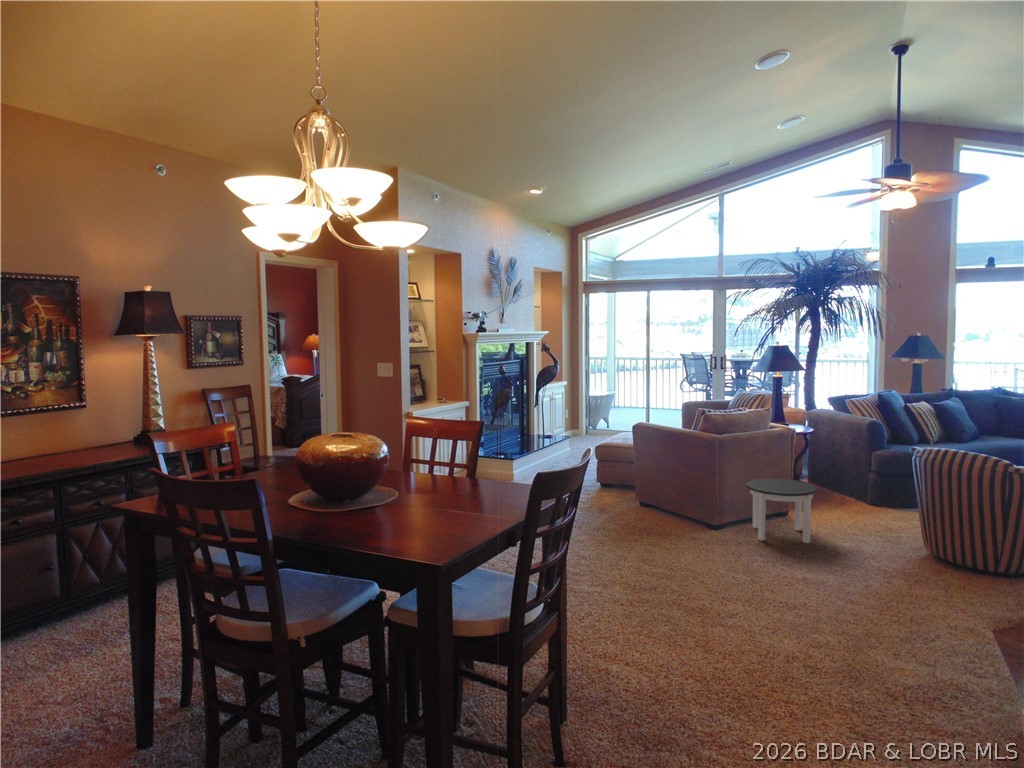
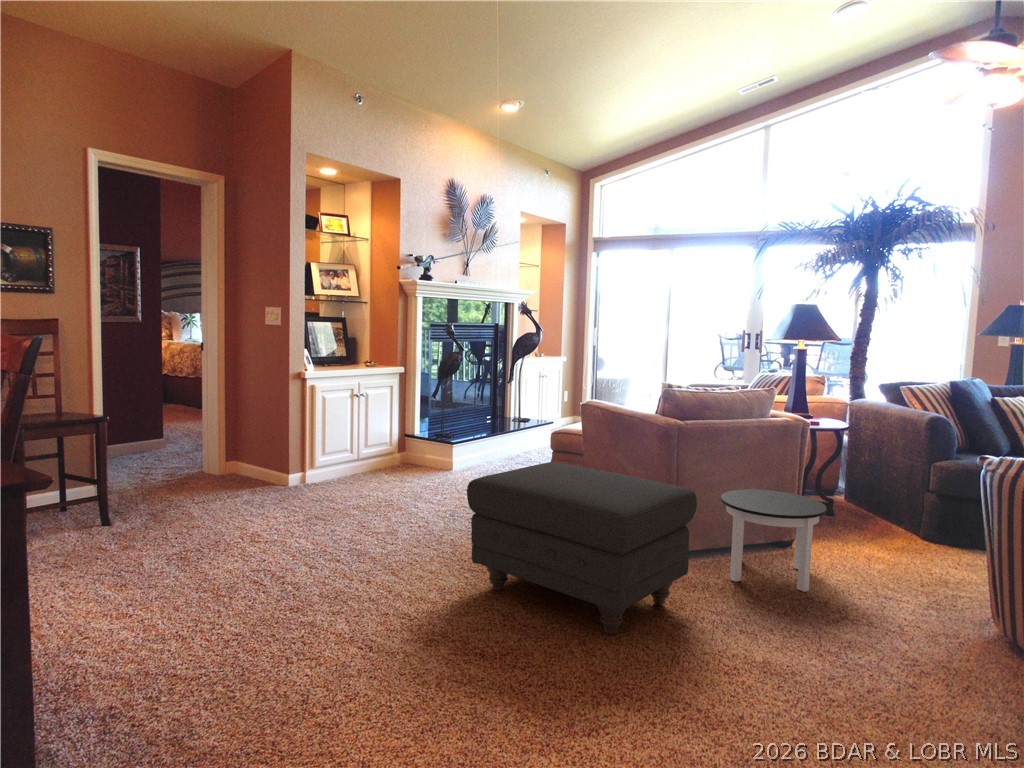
ottoman: none [593,469,744,575] -> present [467,462,697,634]

